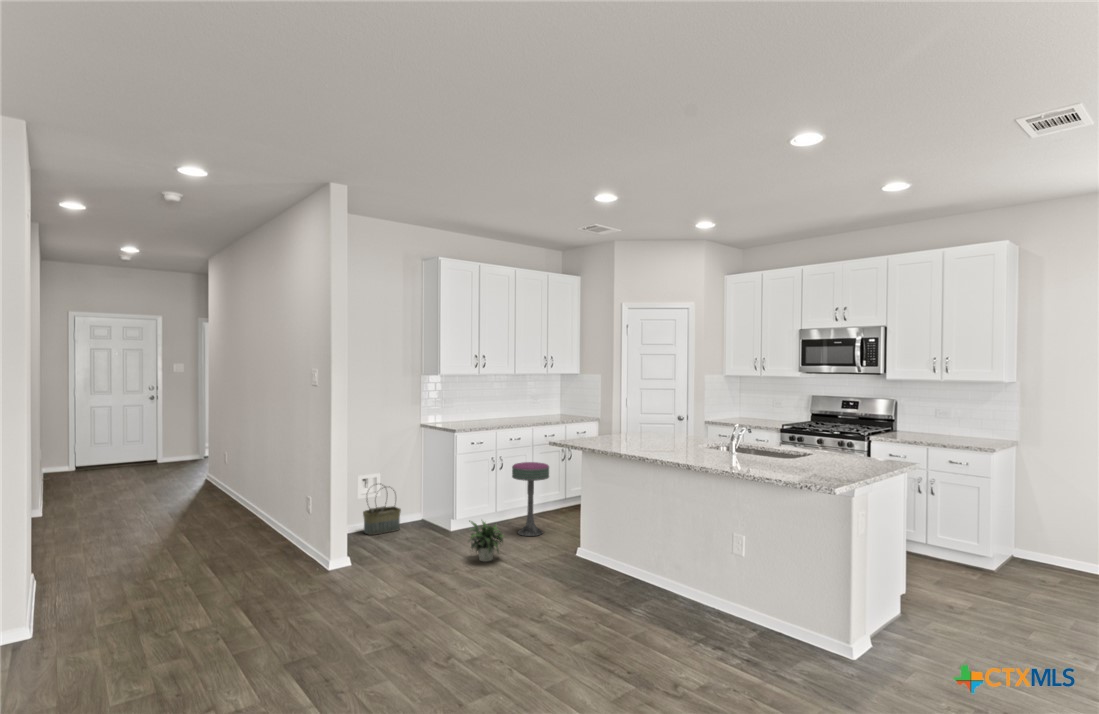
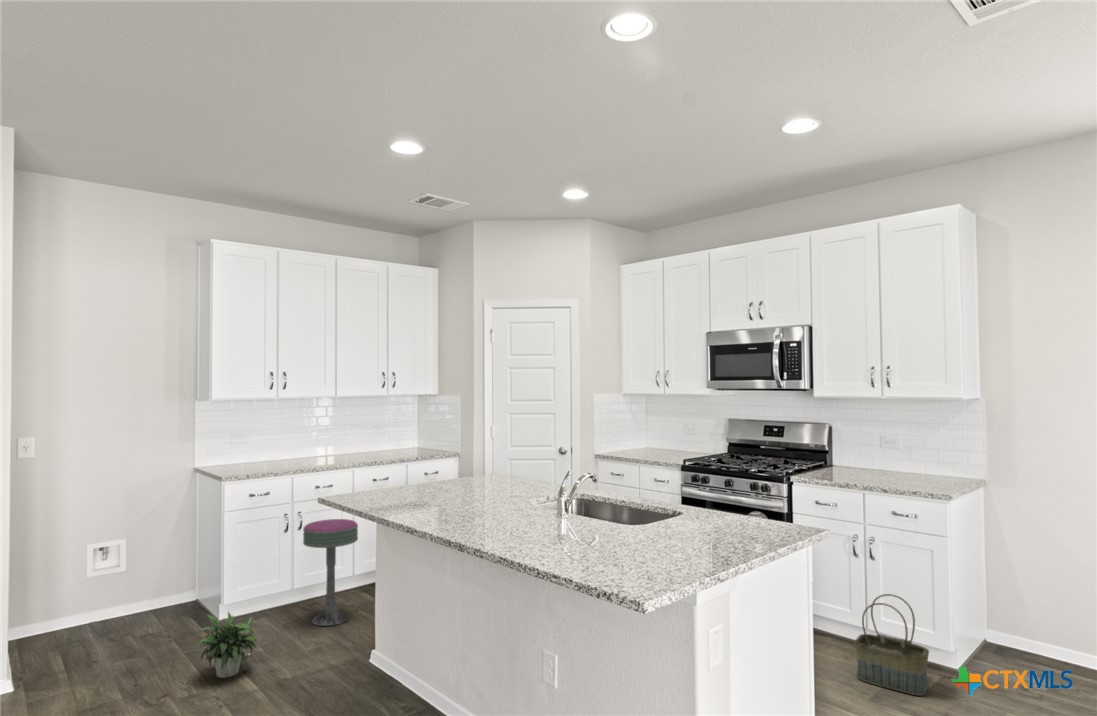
basket: present [363,483,401,535] -> present [855,594,929,696]

